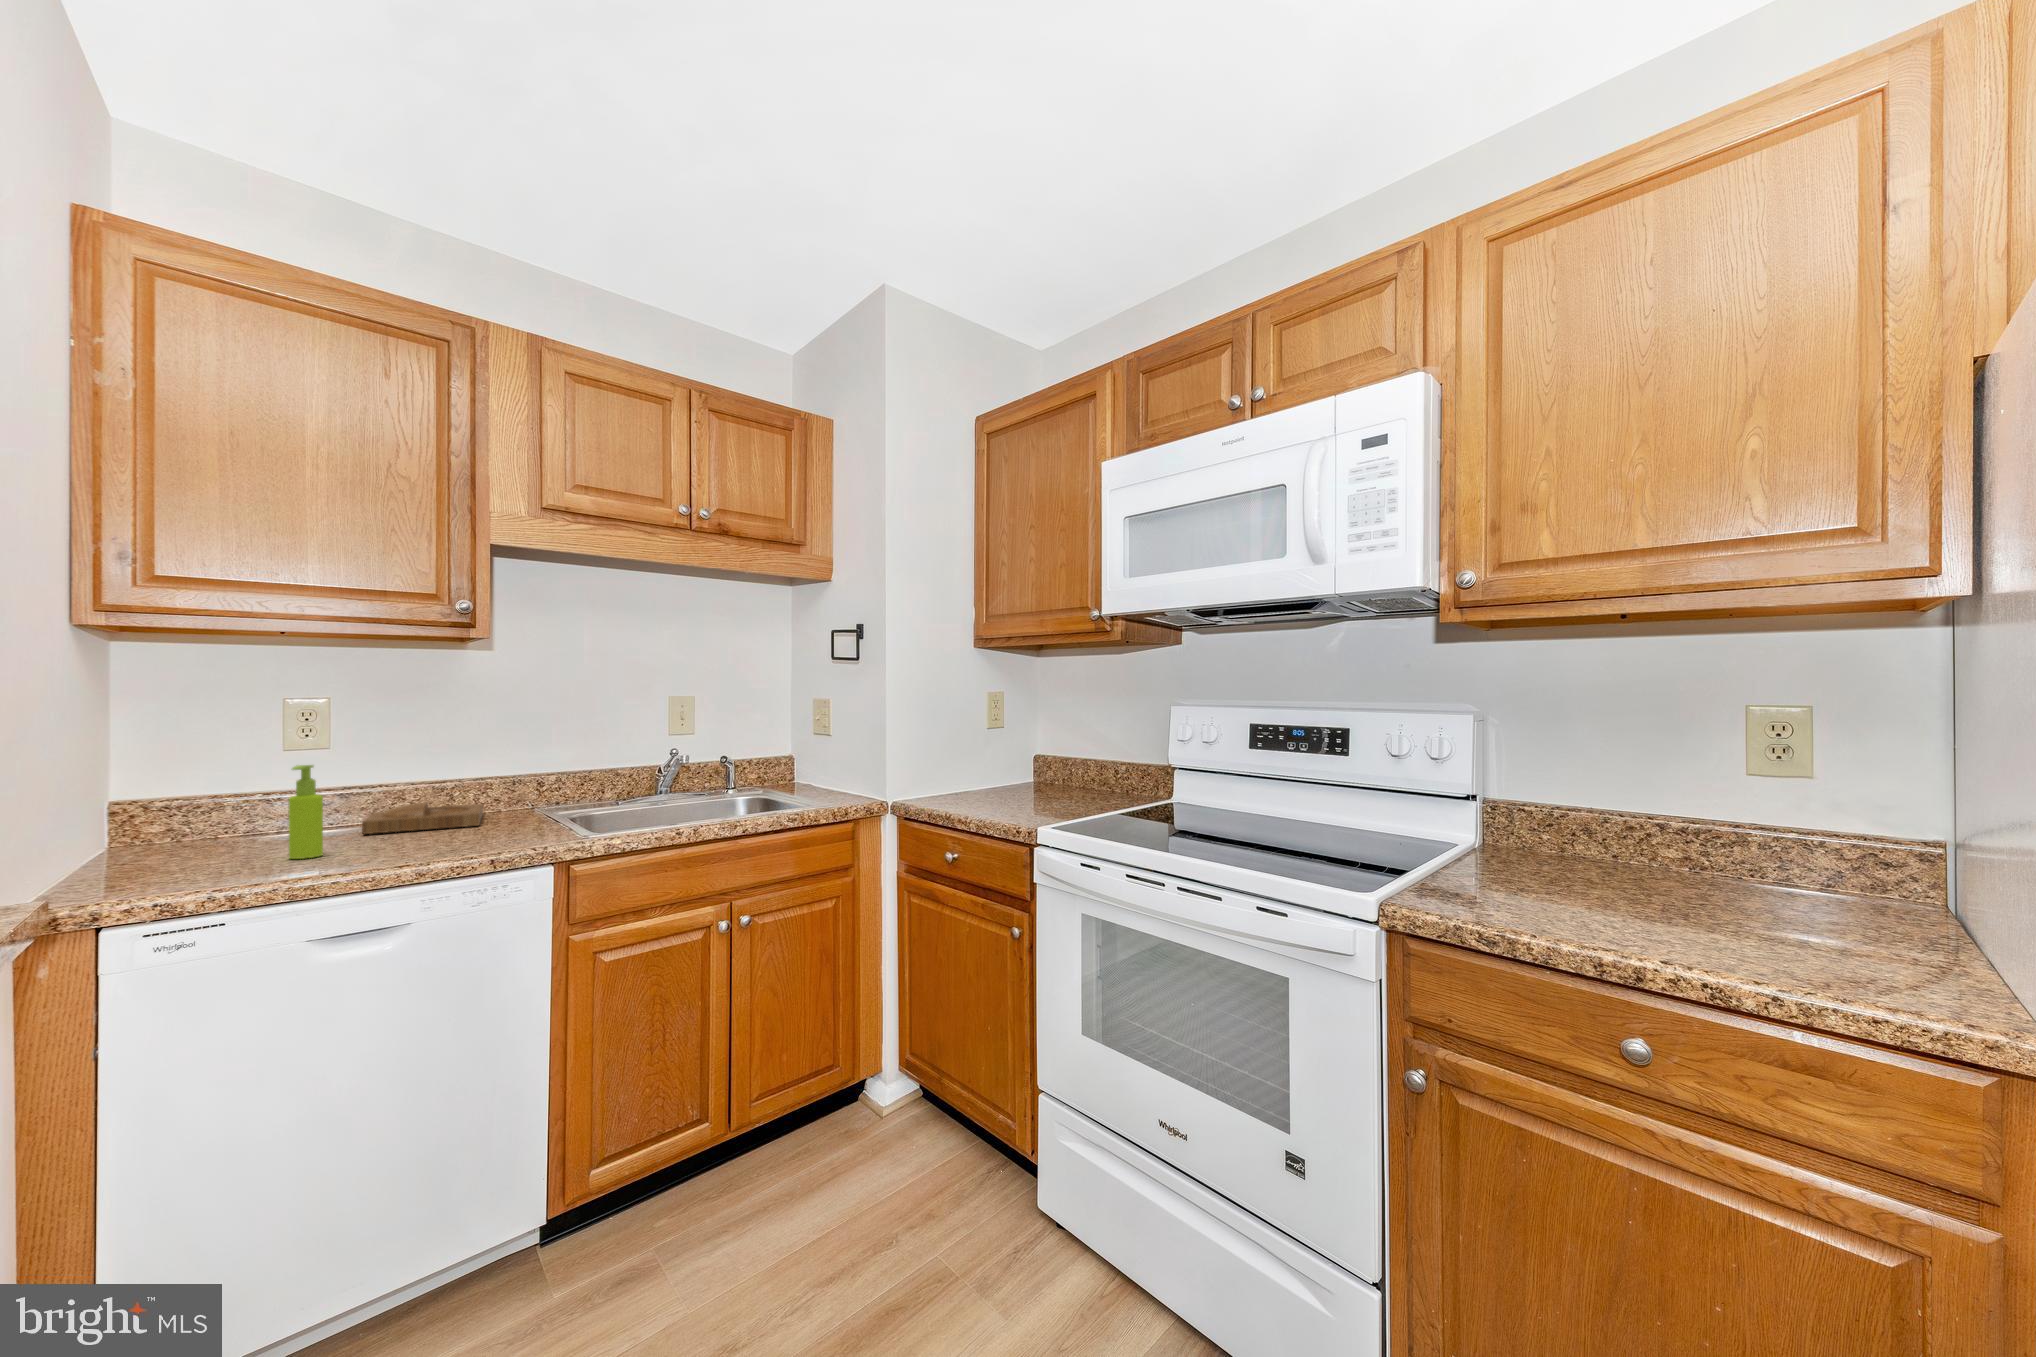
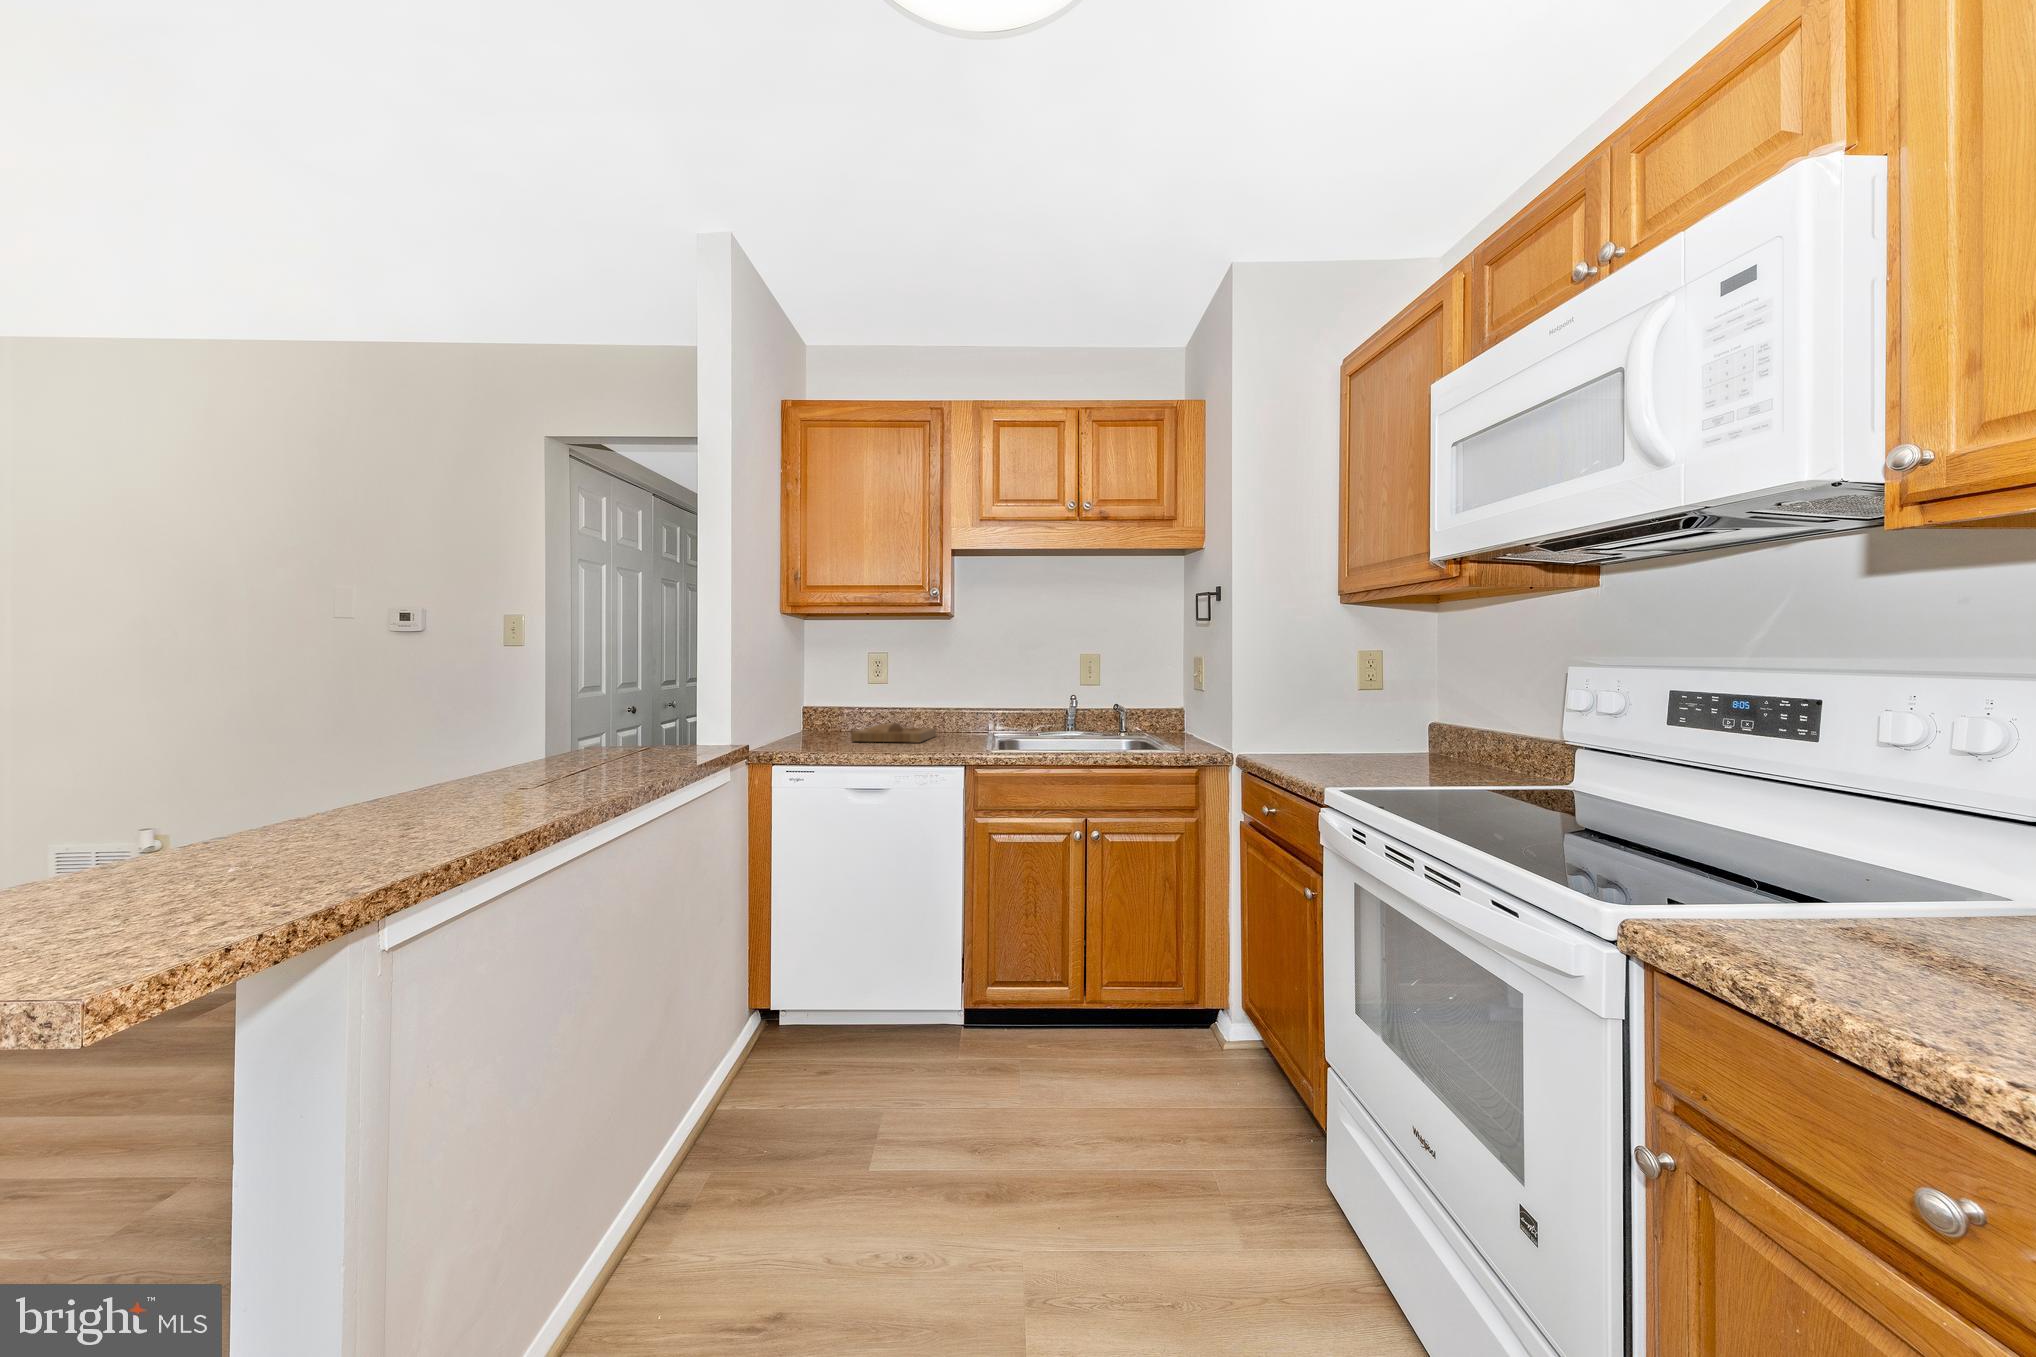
soap dispenser: present [289,765,323,859] -> none [794,688,814,752]

